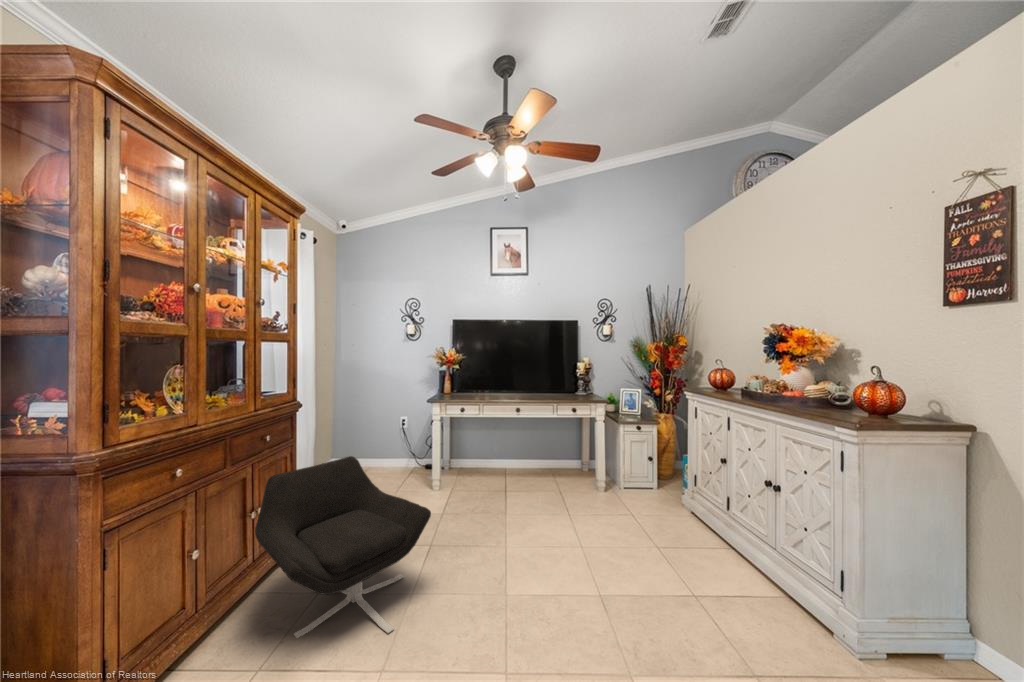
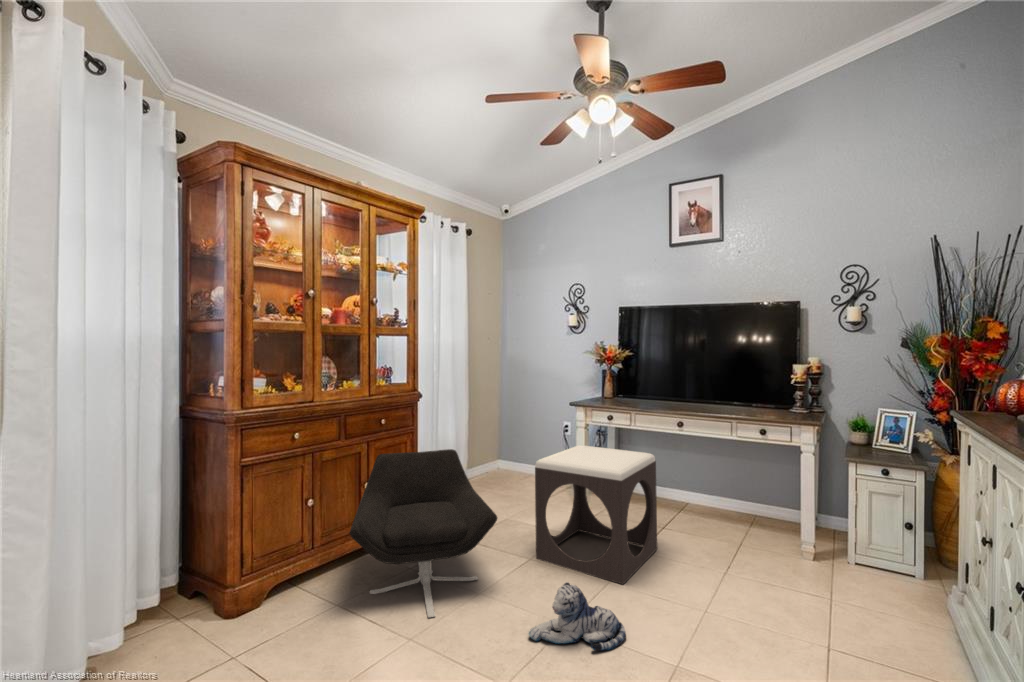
footstool: none [435,433,517,541] -> present [535,445,657,584]
plush toy: none [491,550,556,610] -> present [528,582,626,651]

